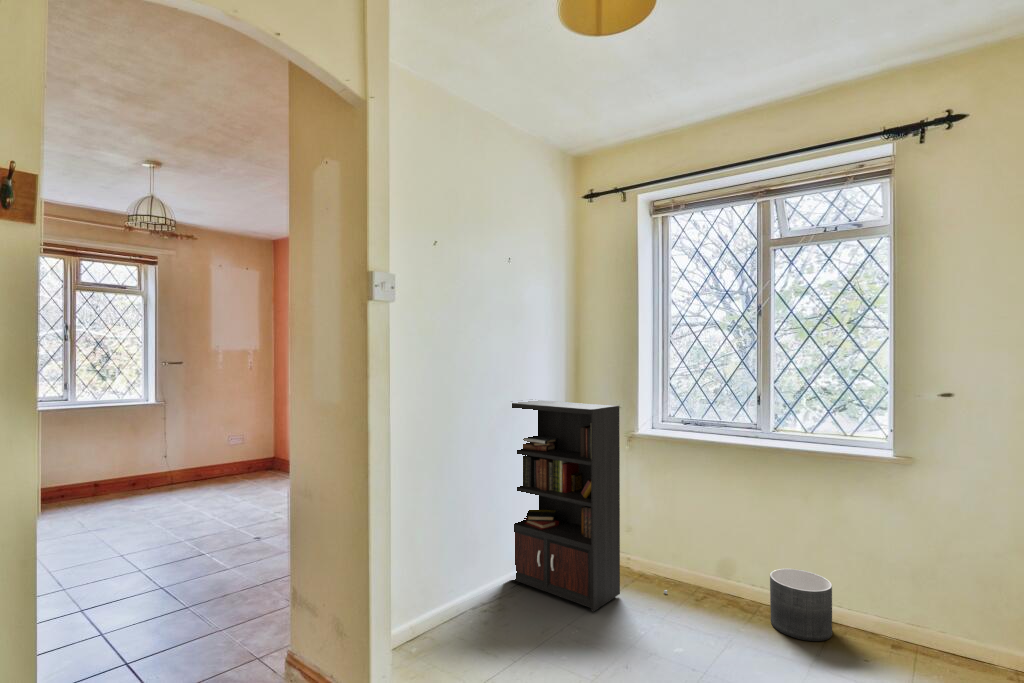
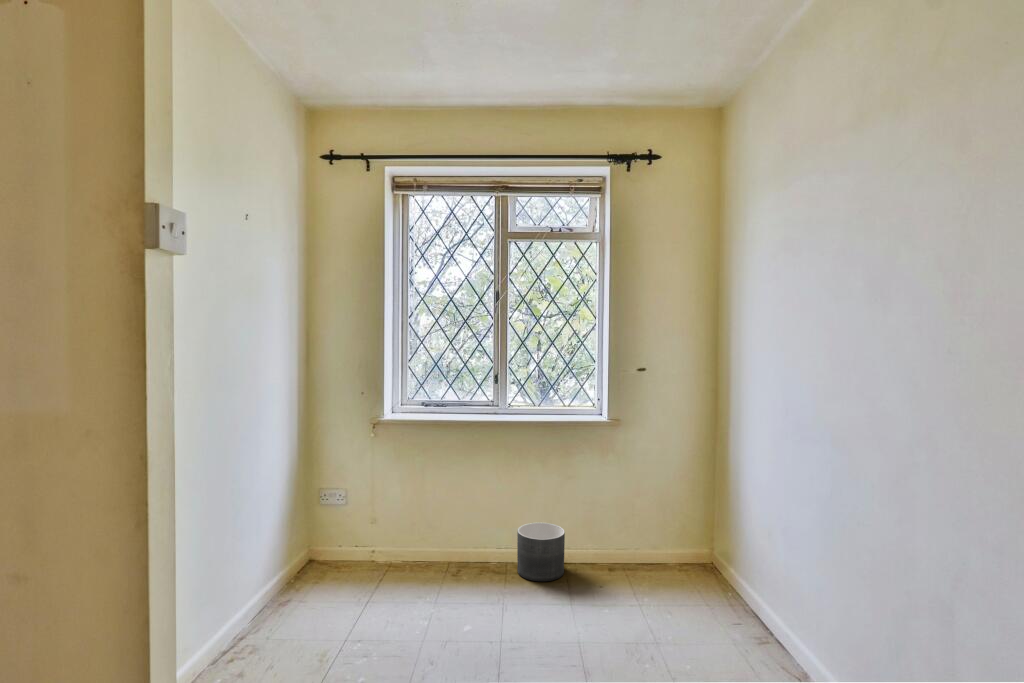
bookcase: present [512,400,667,611] -> none [237,389,423,617]

